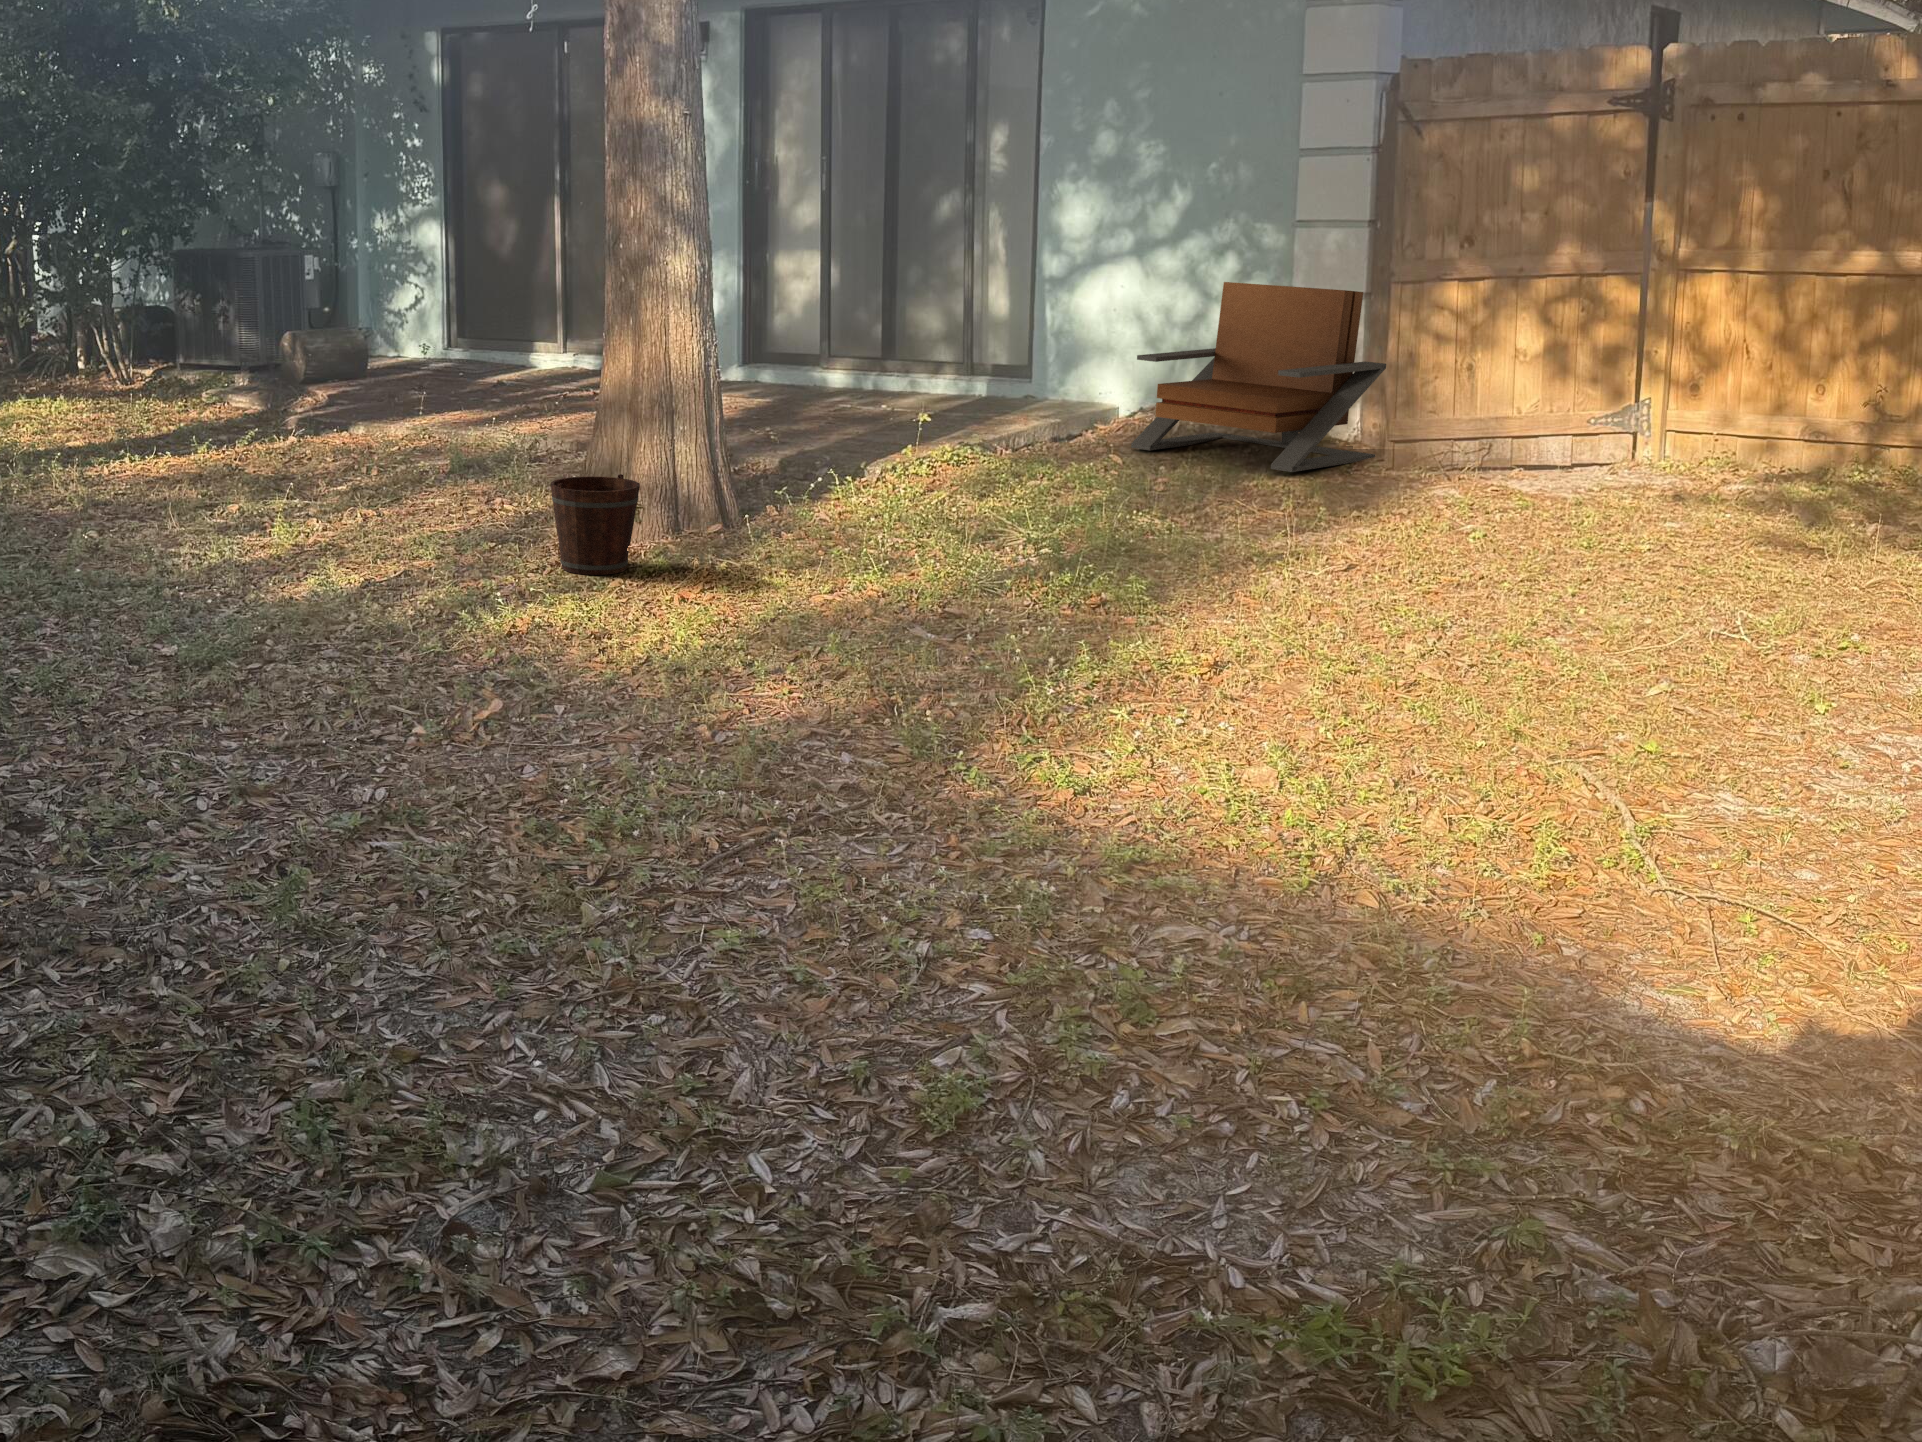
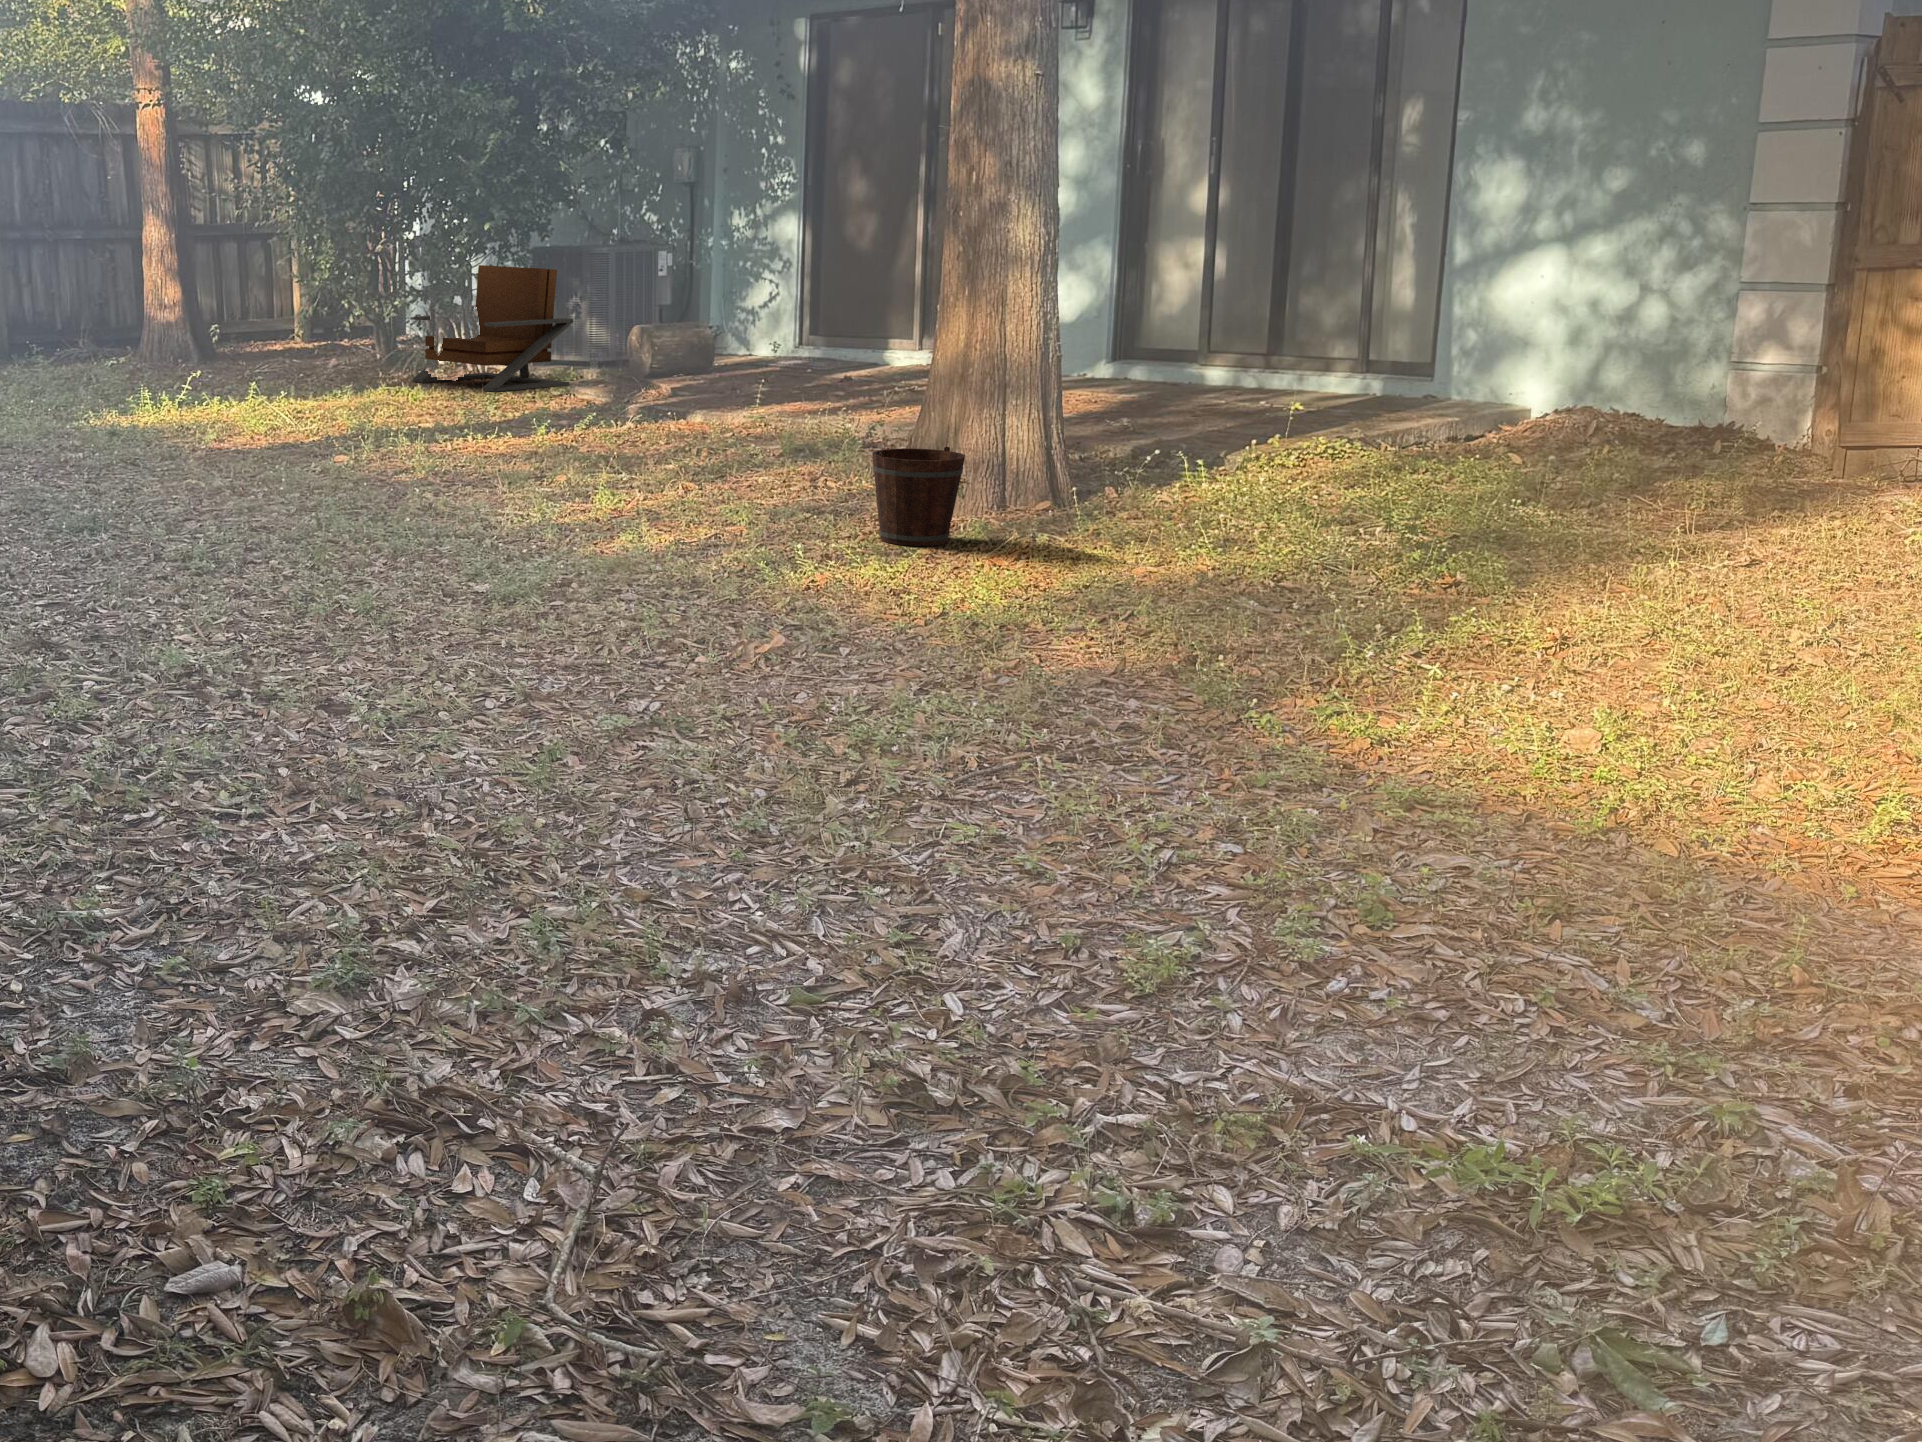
lounge chair: present [1131,282,1386,472] -> present [413,265,573,392]

